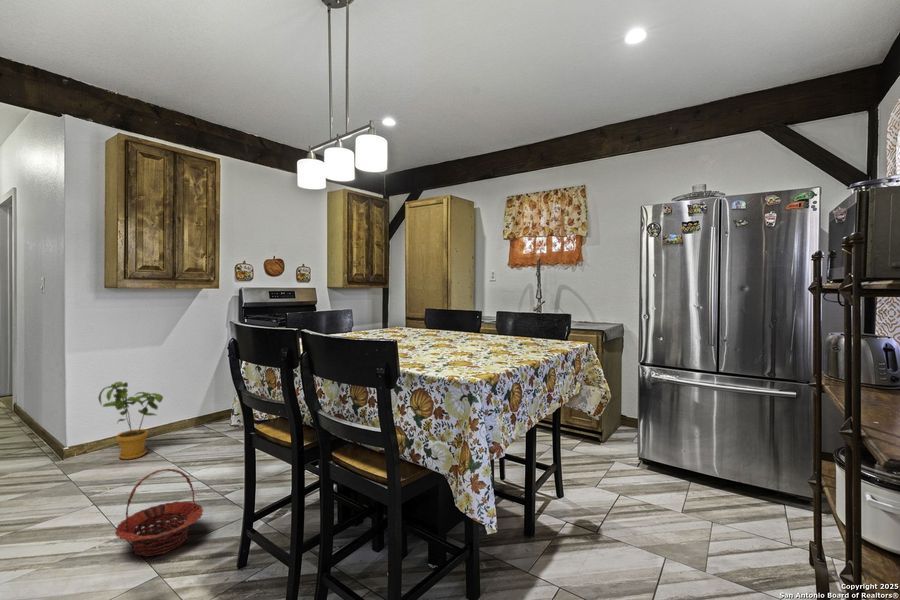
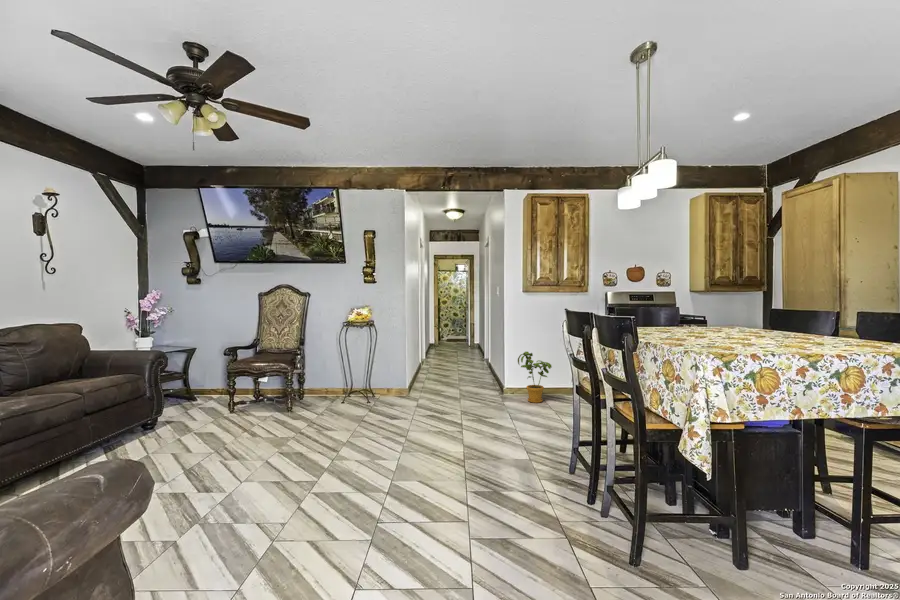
basket: present [115,469,204,556] -> none [513,402,559,452]

